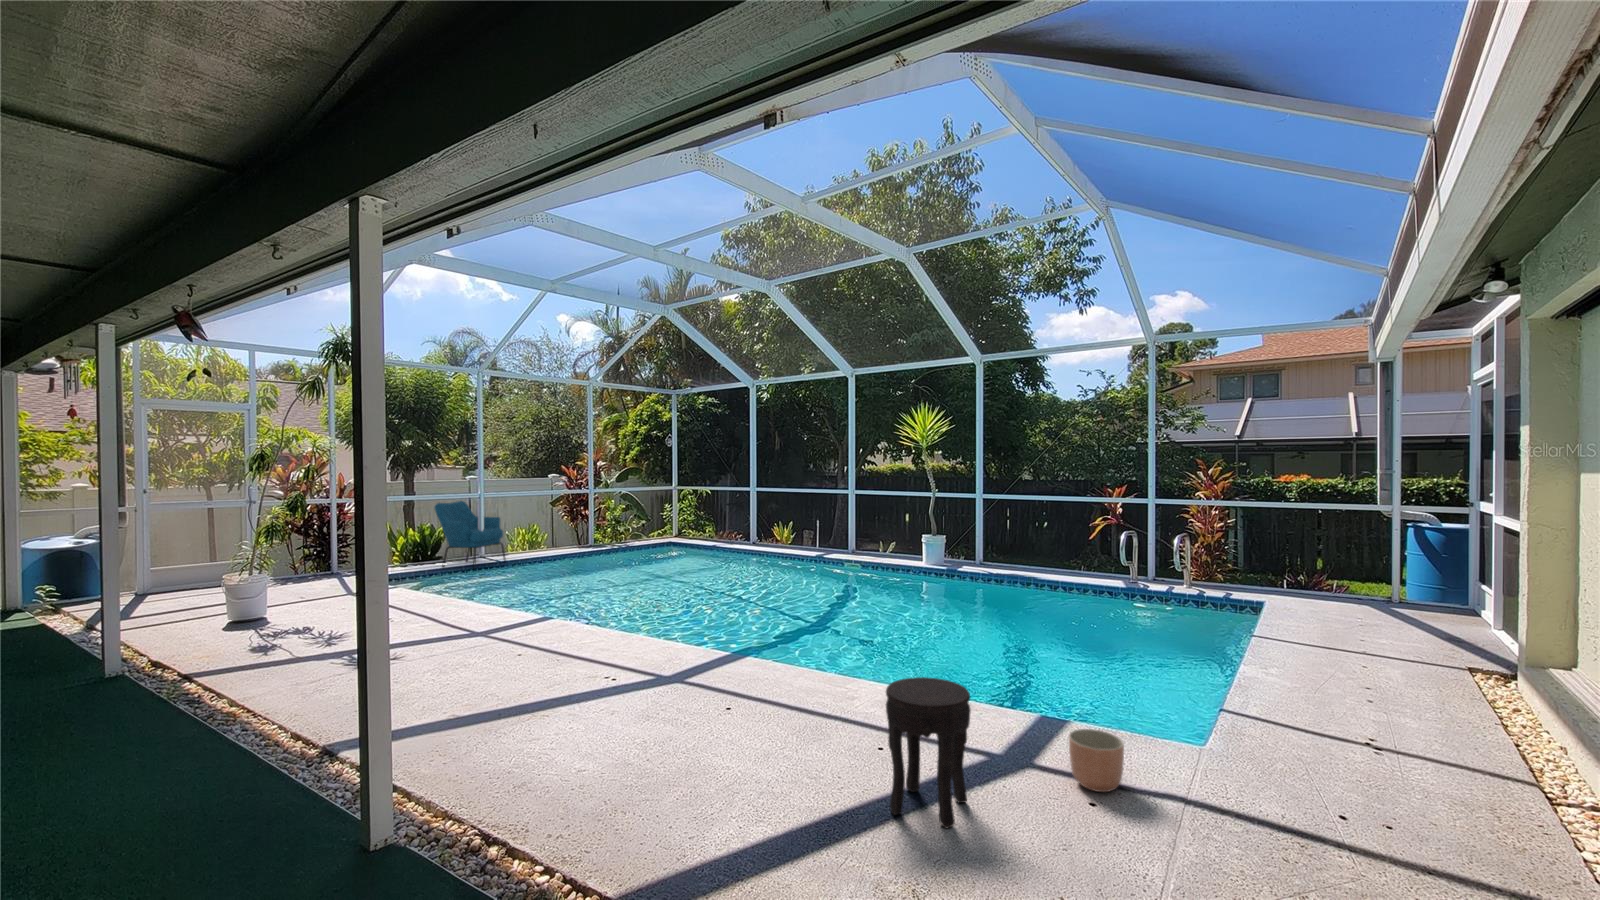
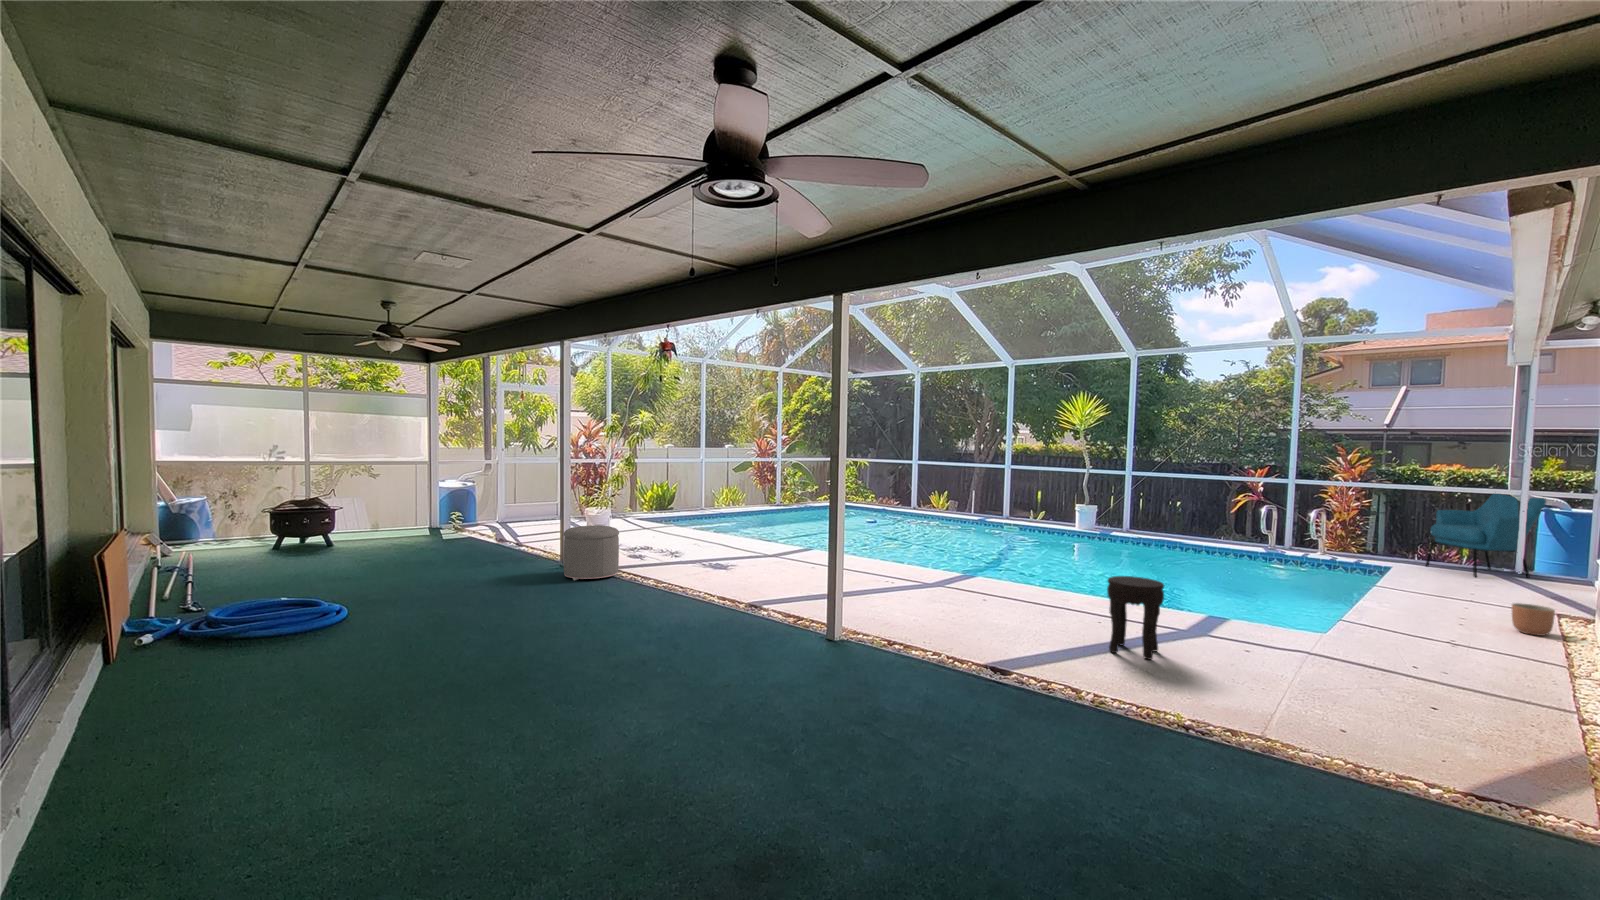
armchair: present [435,501,506,569] -> present [1426,494,1546,578]
ottoman: none [96,611,212,707] -> present [563,525,619,580]
planter: present [1069,729,1124,792] -> present [1512,603,1555,636]

